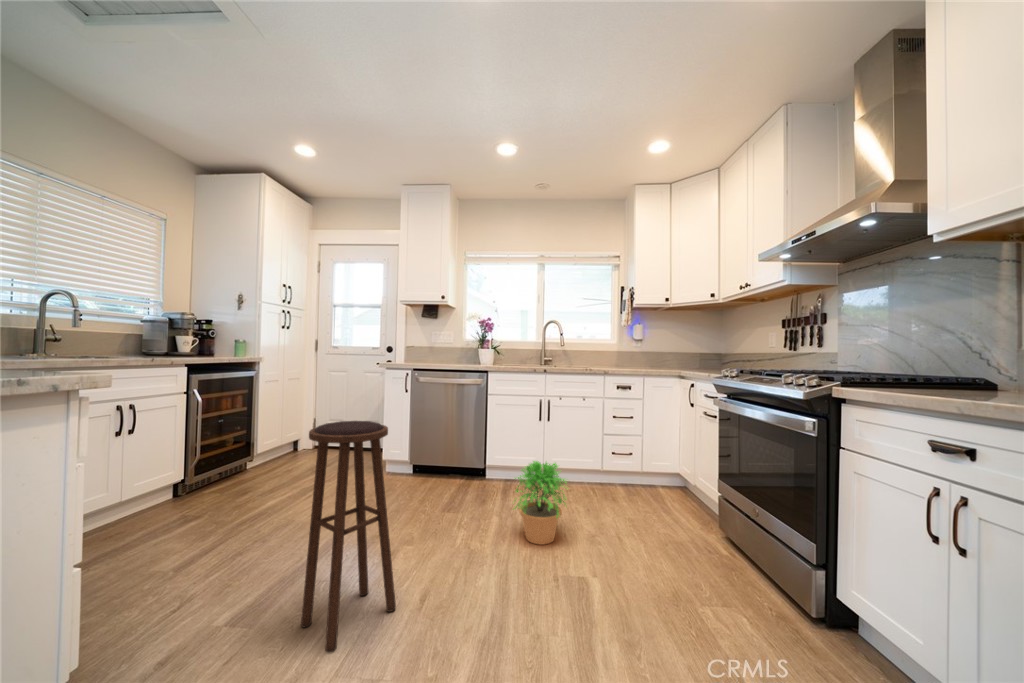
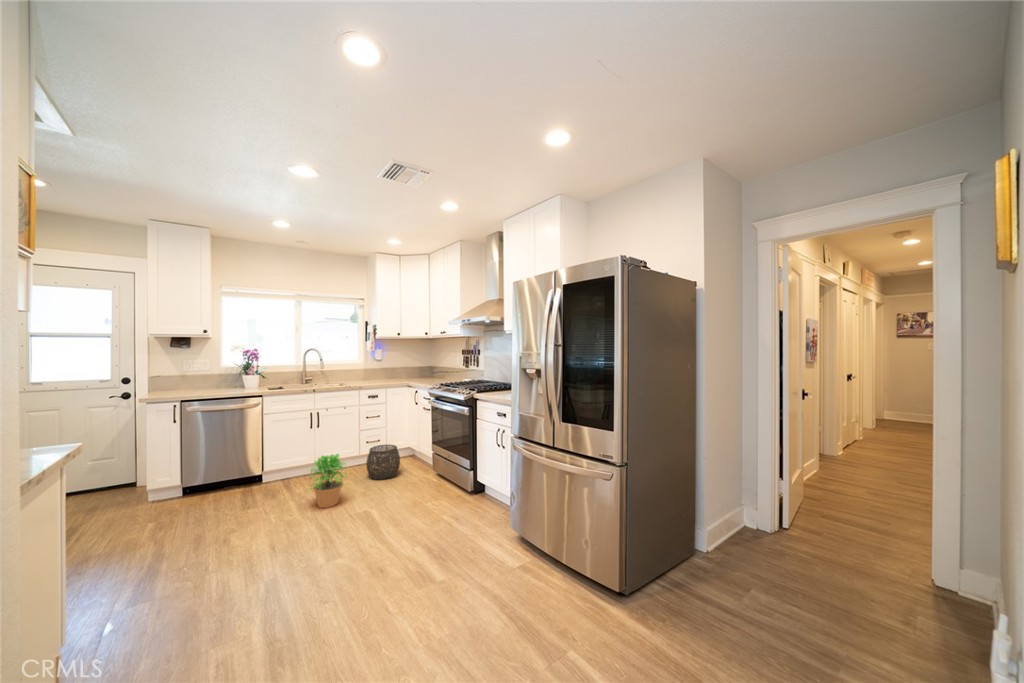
stool: present [301,421,396,652] -> none [181,449,250,594]
woven basket: none [606,463,661,521] -> present [366,445,400,479]

